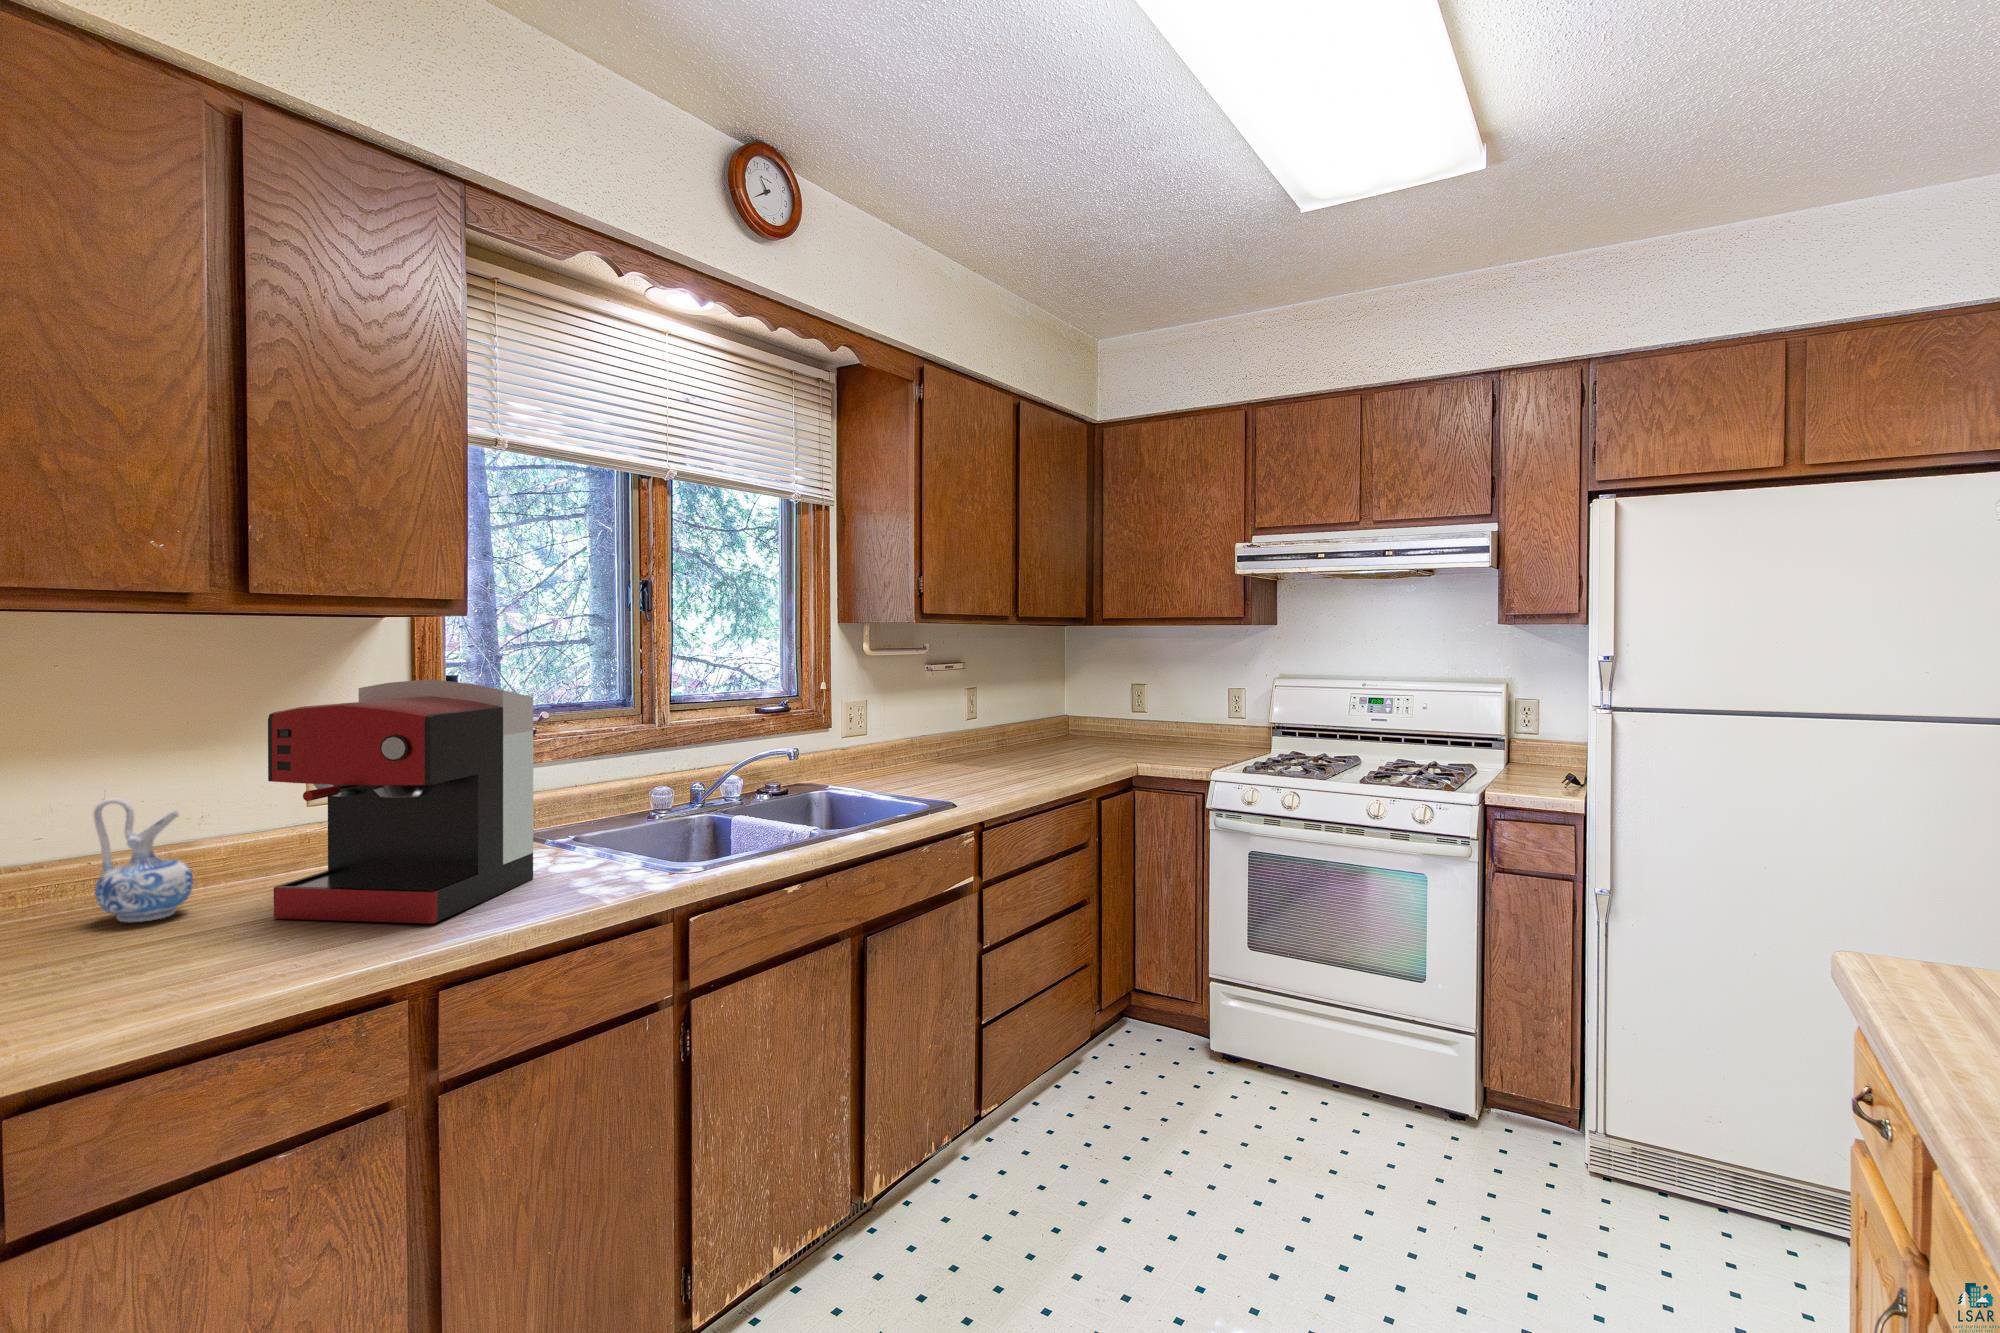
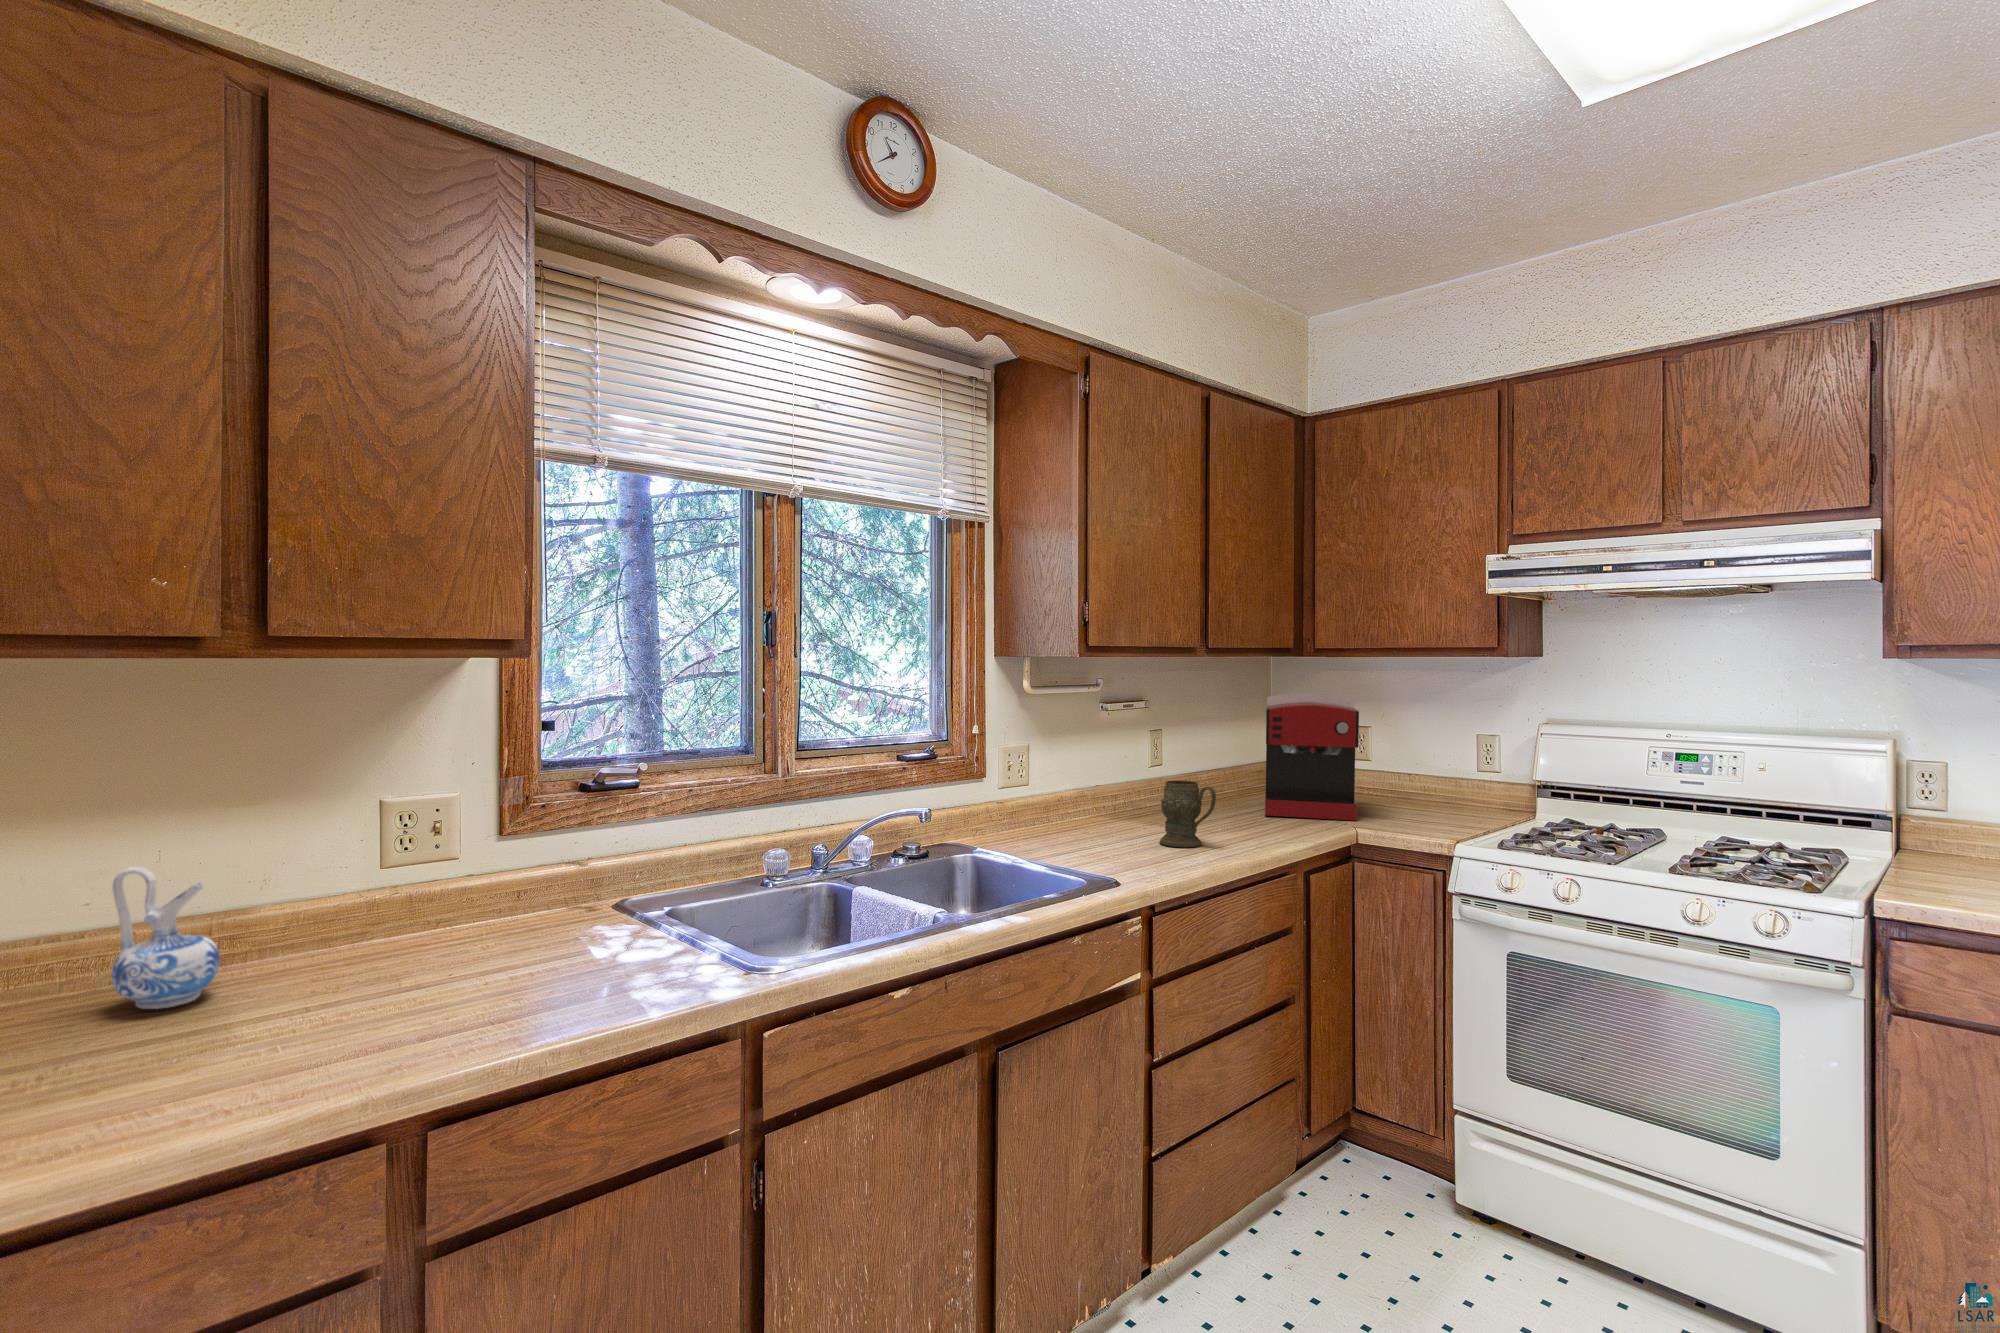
coffee maker: present [268,679,533,923] -> present [1265,693,1359,821]
mug: none [981,726,1028,781] -> present [1159,780,1216,847]

